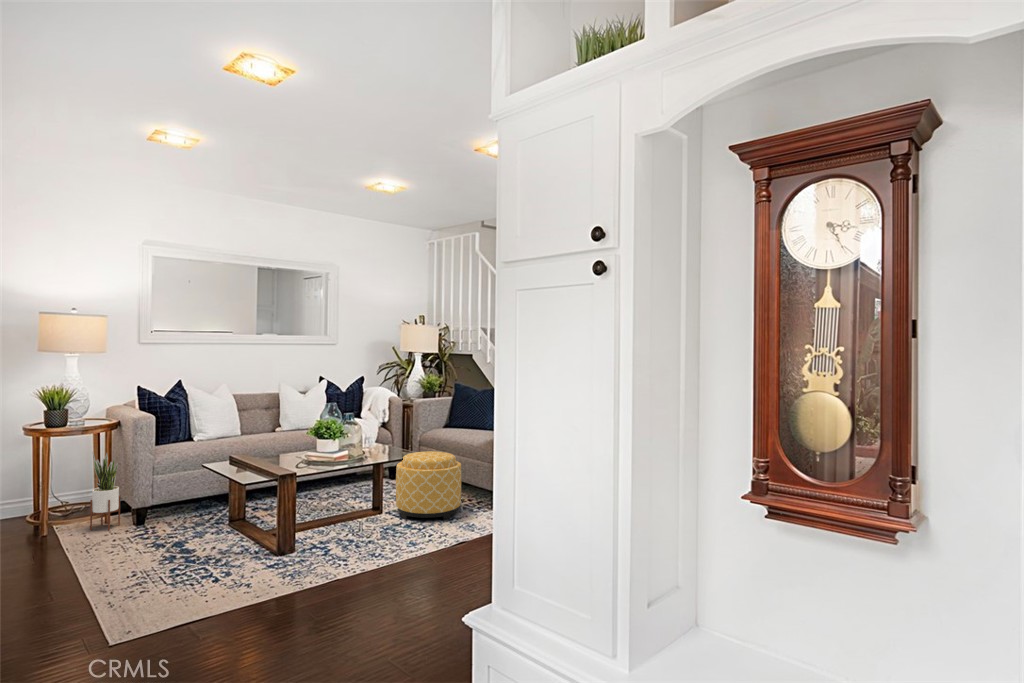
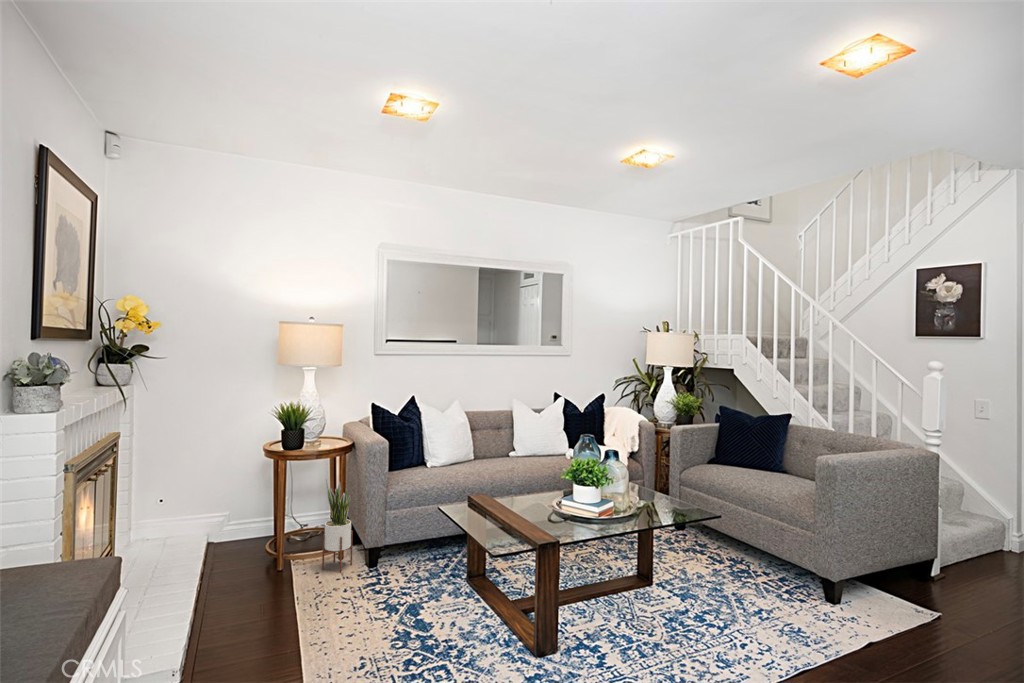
ottoman: present [396,451,461,520] -> none [671,504,764,608]

